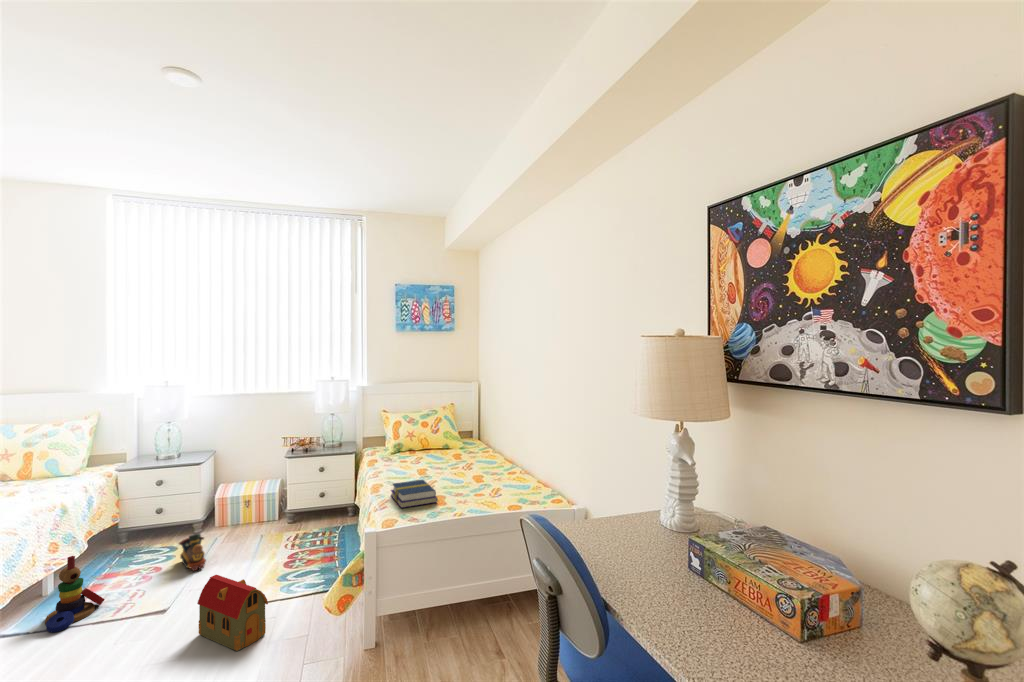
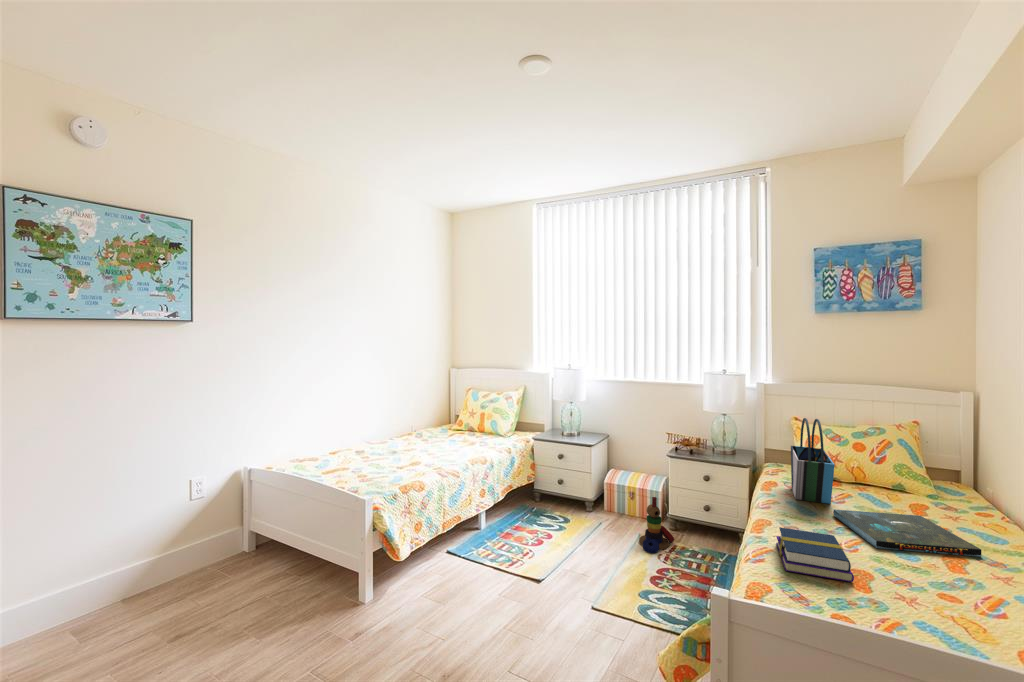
tote bag: none [386,408,416,467] -> present [791,418,835,504]
board game: none [417,459,488,482] -> present [833,509,981,557]
toy train: present [179,534,206,571] -> none [564,514,585,551]
stacking toy: present [45,556,104,632] -> present [639,497,674,553]
toy house: present [197,575,268,651] -> none [552,567,611,663]

